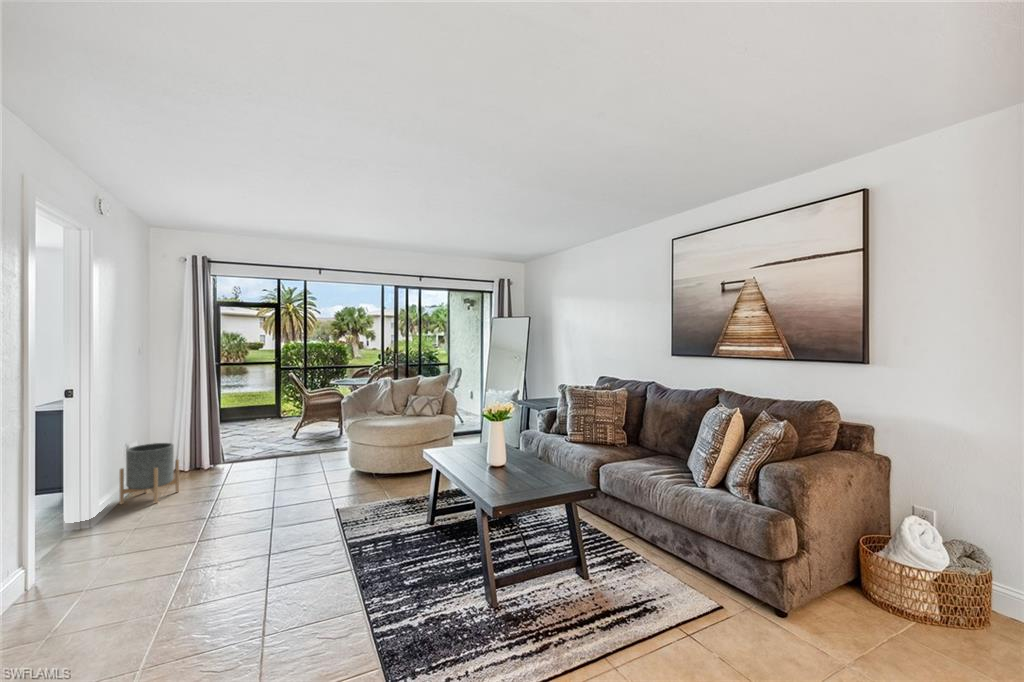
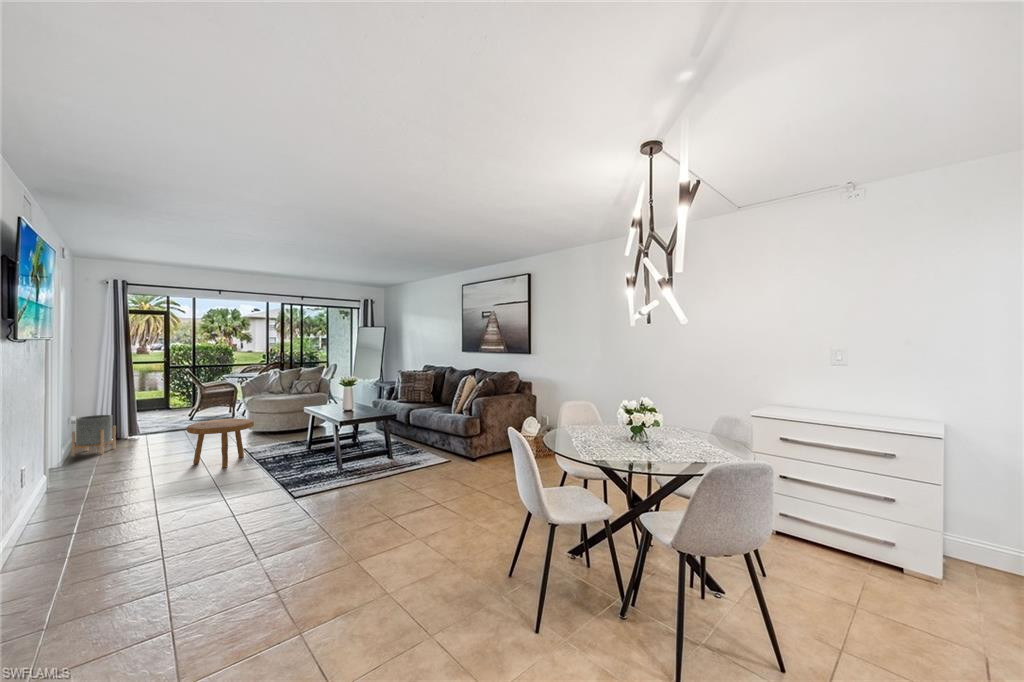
footstool: none [237,466,344,566] -> present [187,418,254,468]

